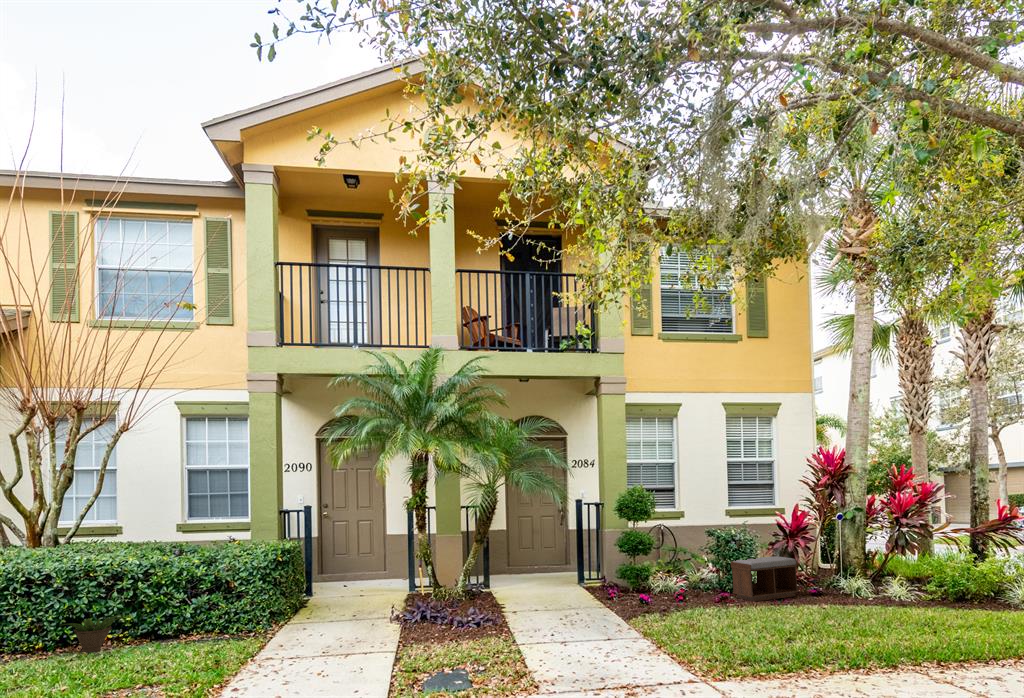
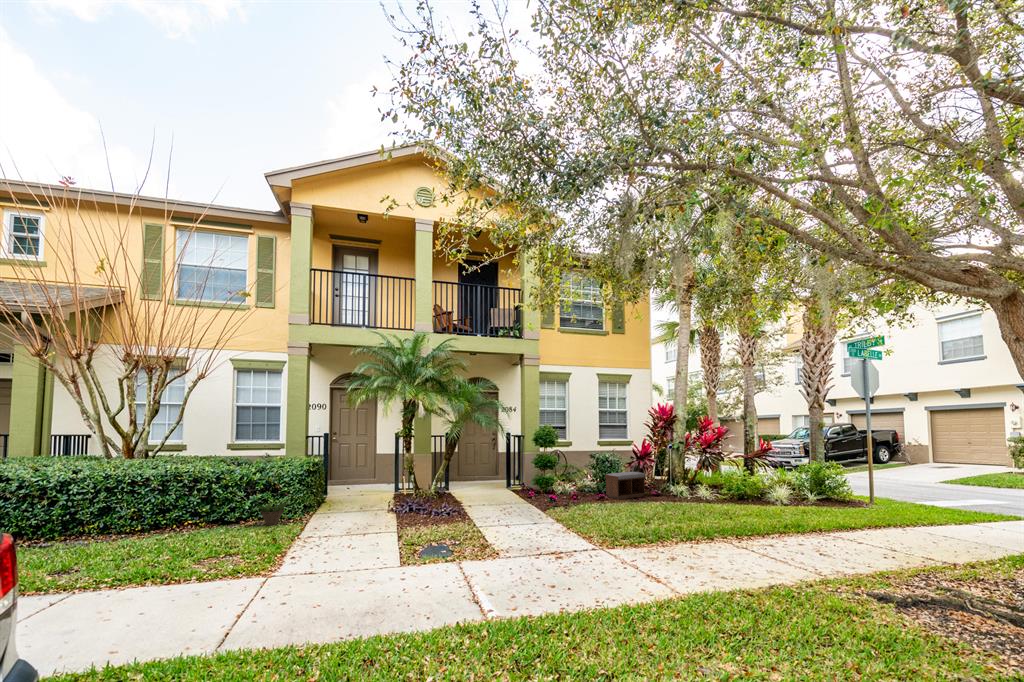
decorative plant: present [62,615,121,652] -> present [257,502,289,525]

